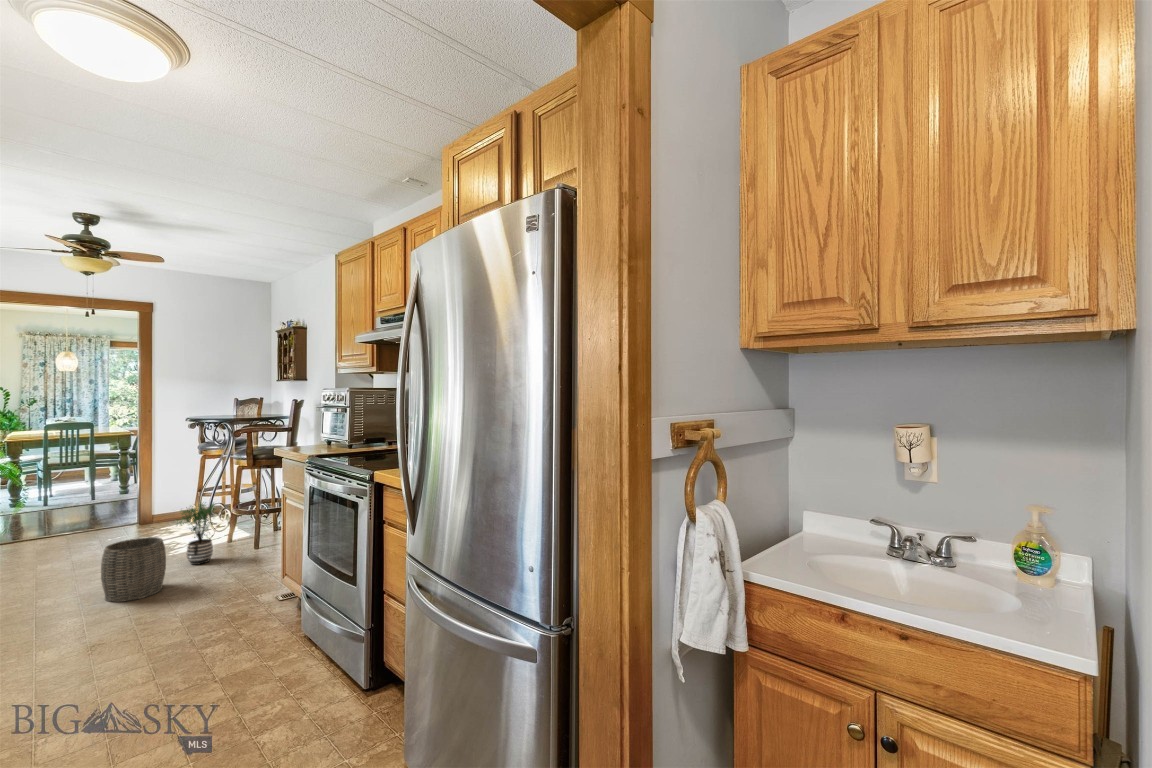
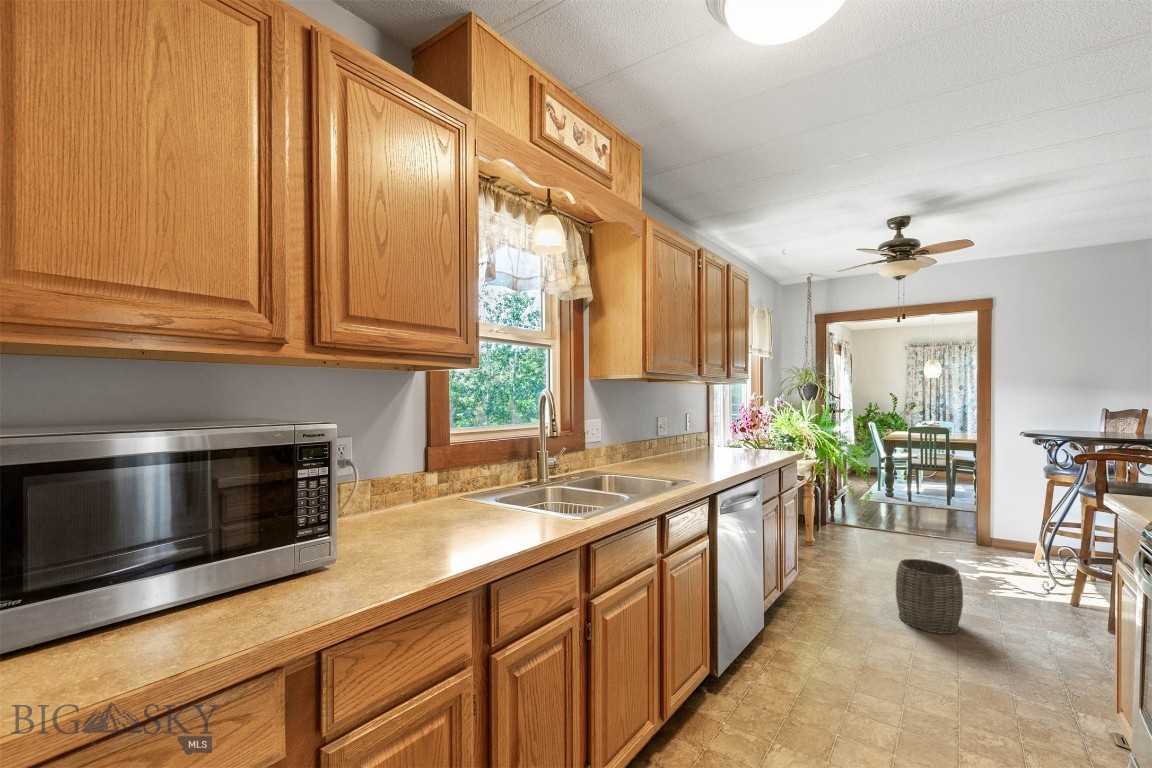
potted plant: present [177,504,216,565] -> none [982,539,1052,622]

